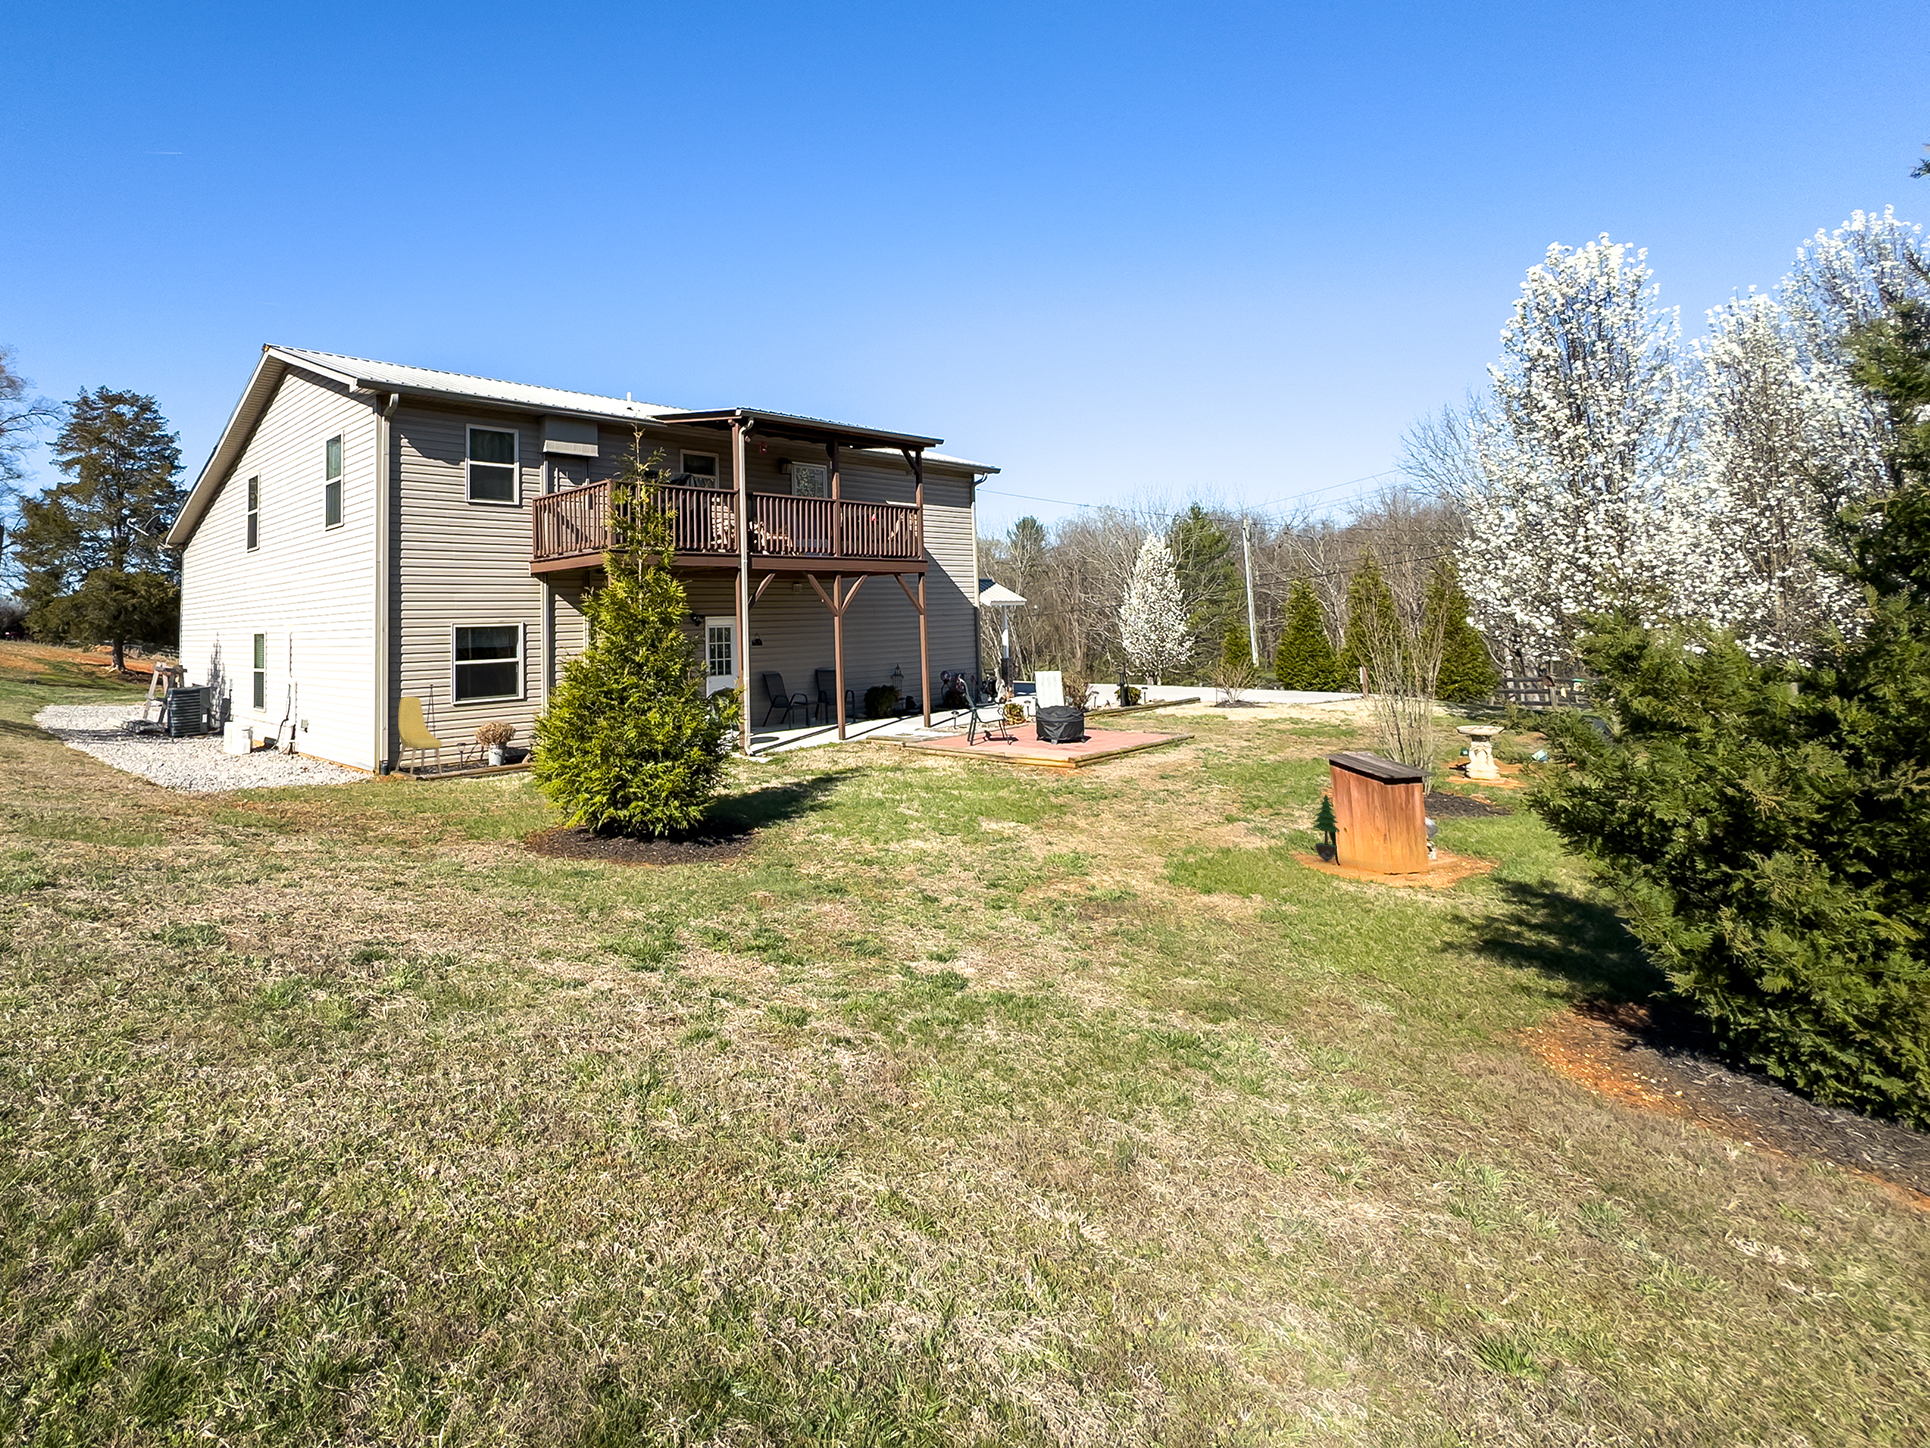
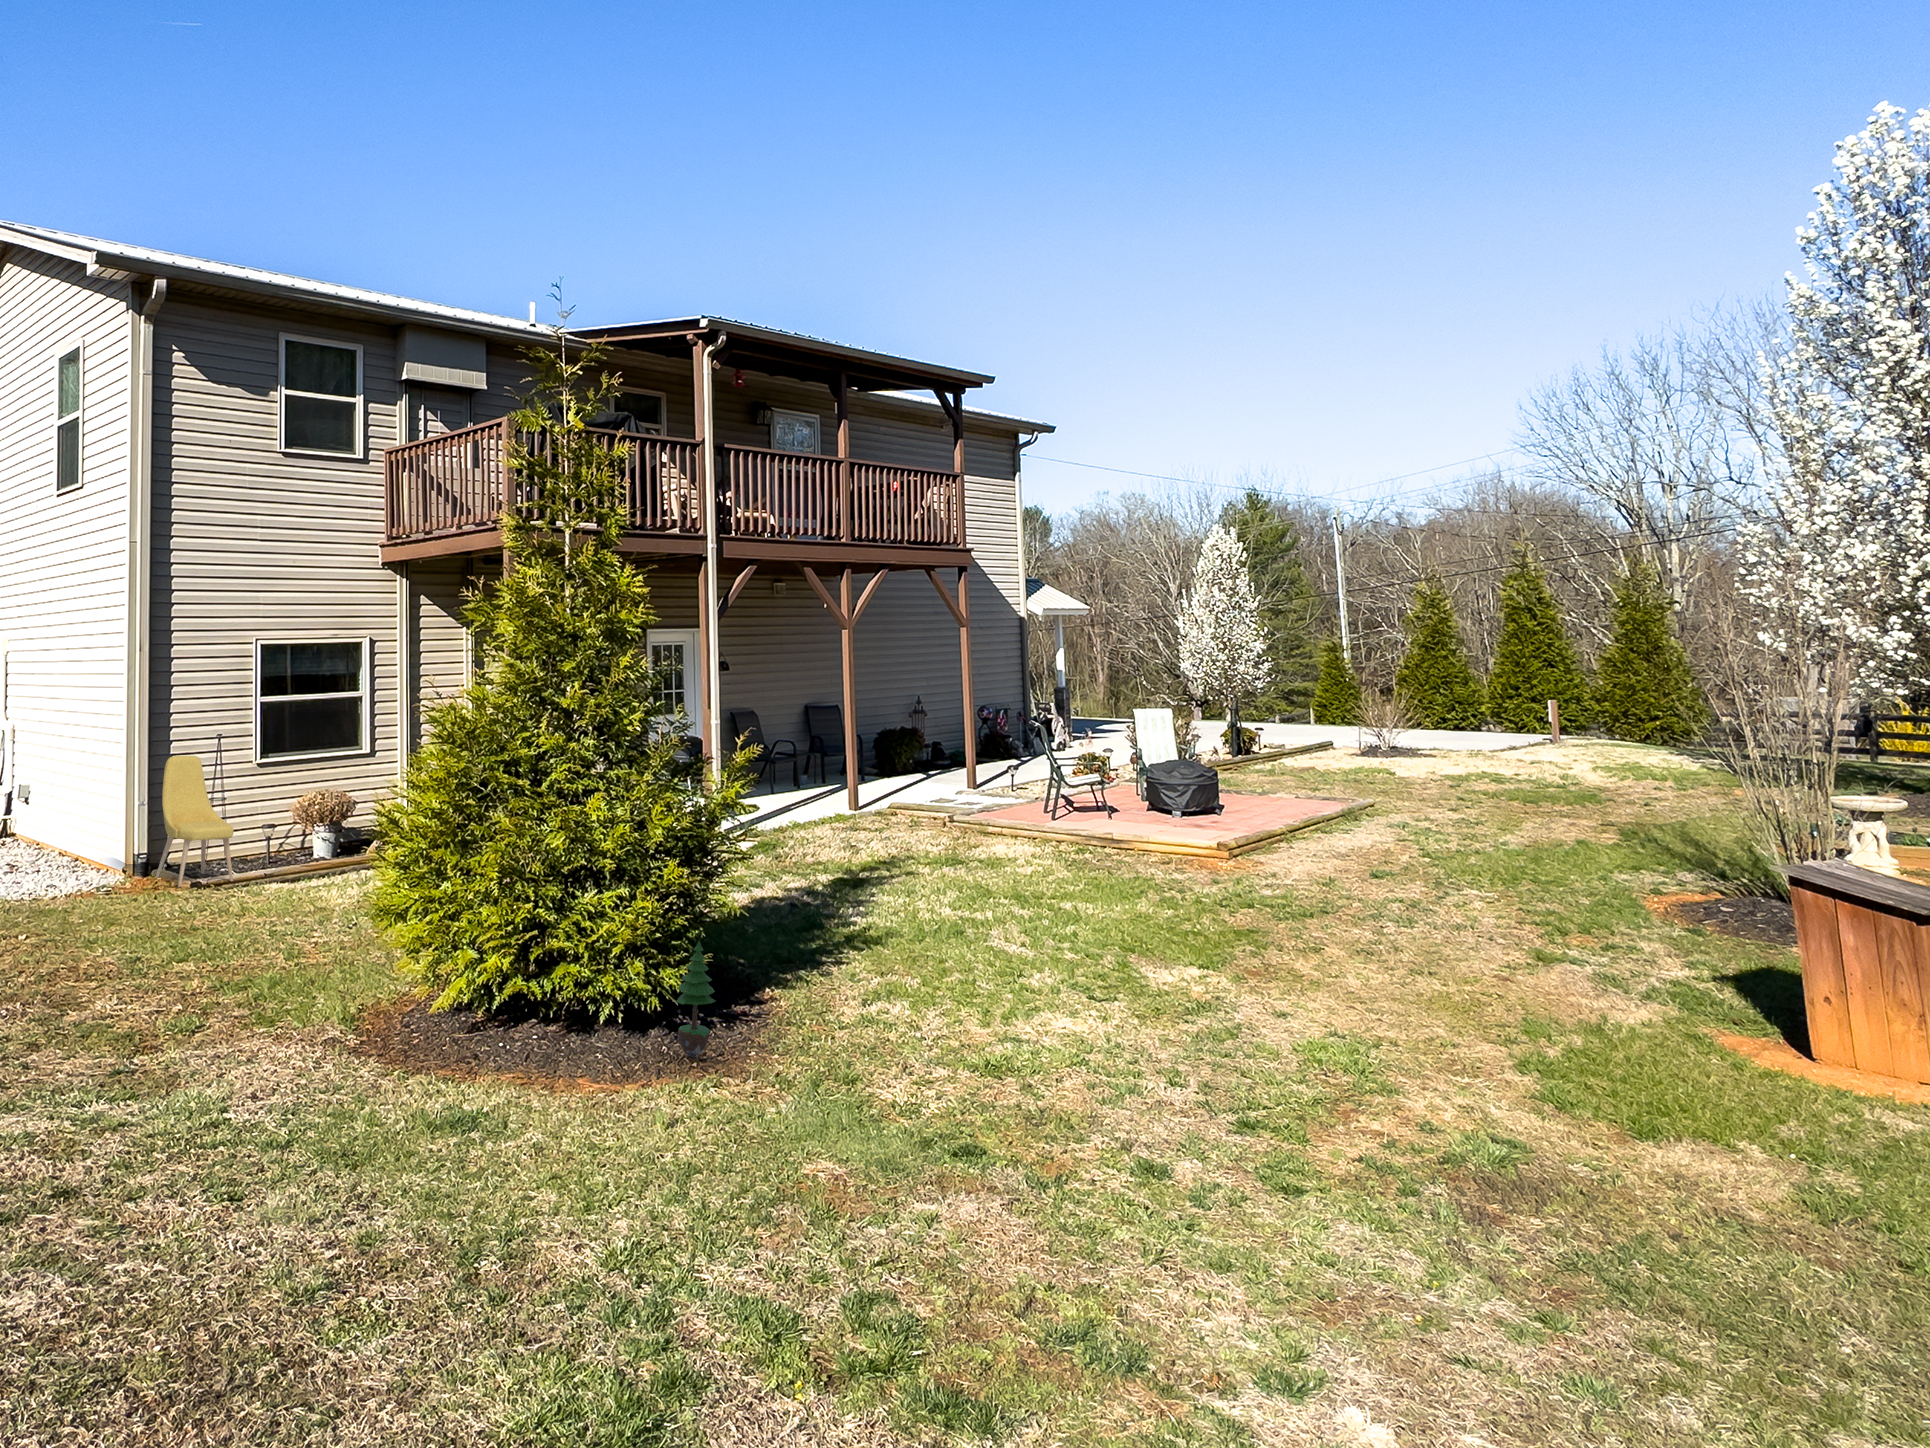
potted tree: present [1313,795,1340,861] -> present [676,941,715,1058]

